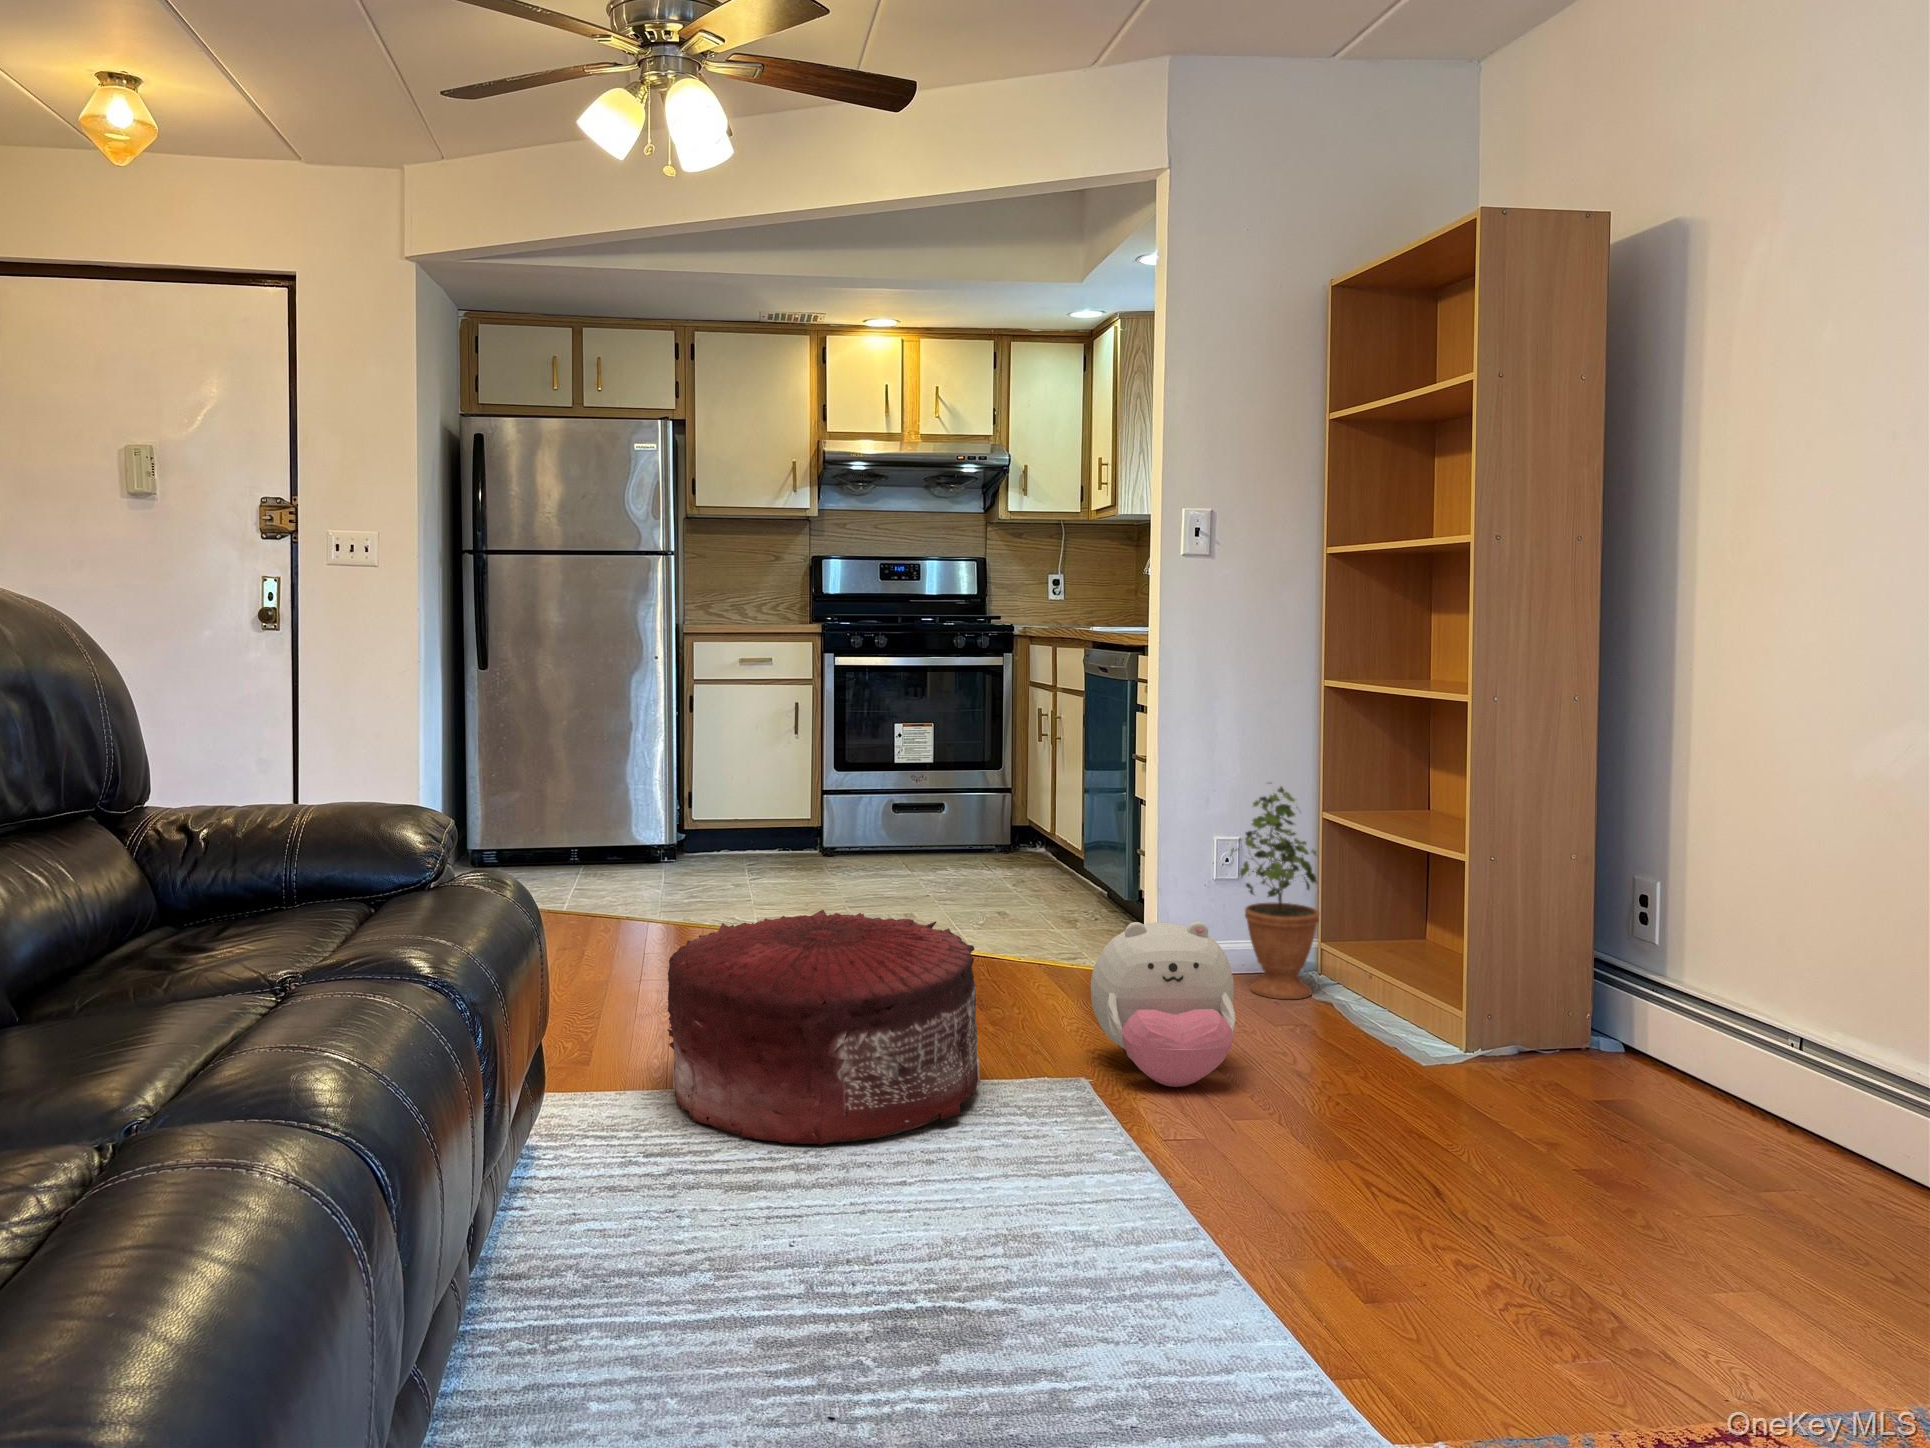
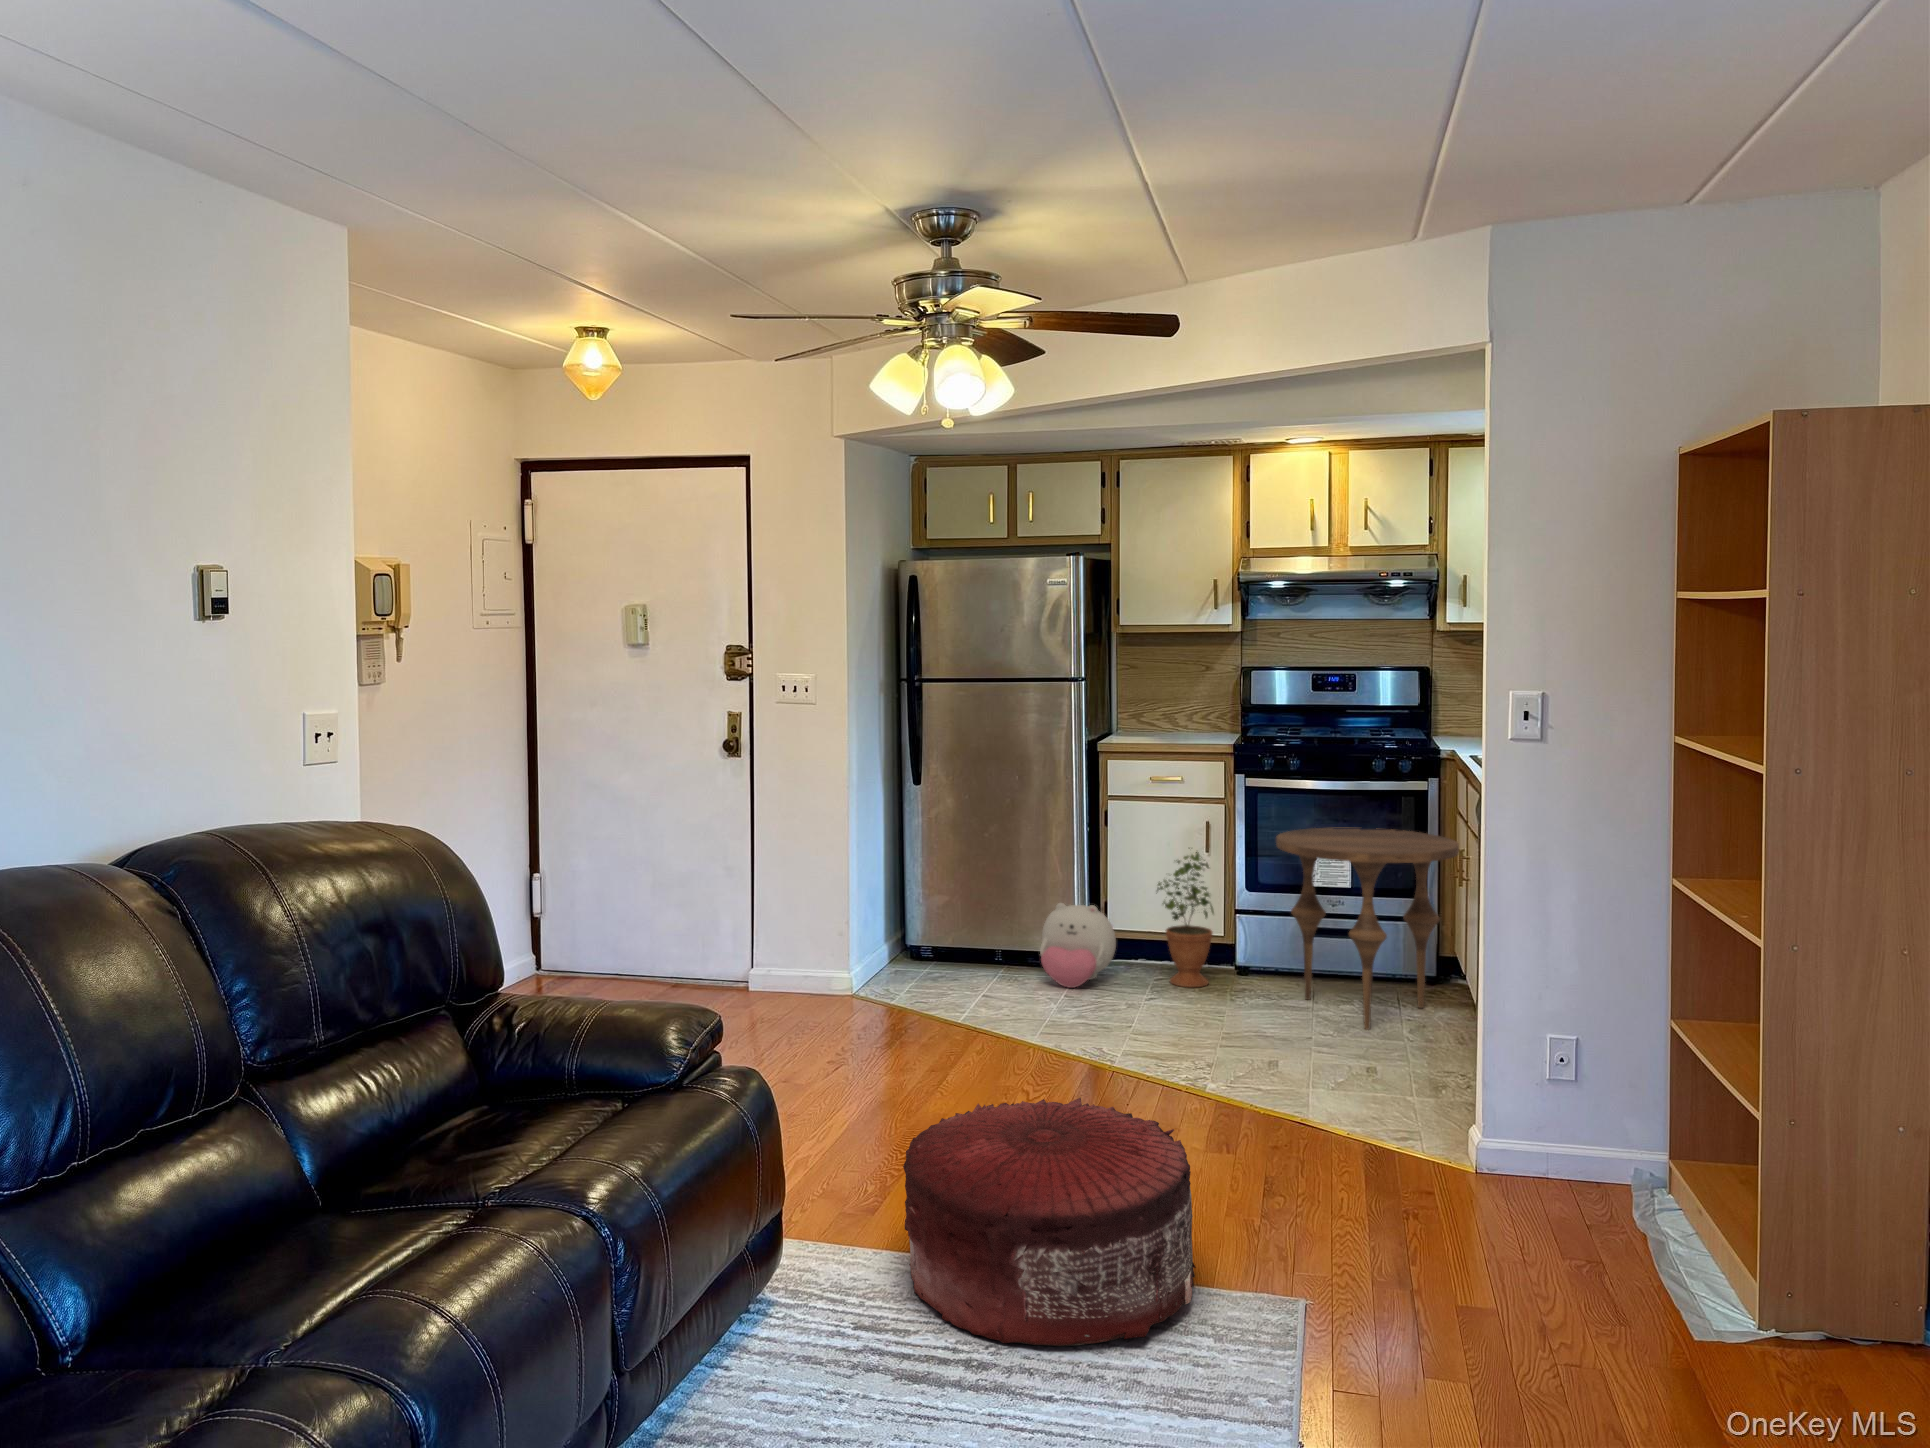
side table: none [874,701,1040,883] -> present [1276,828,1459,1030]
potted plant: present [1230,782,1319,999] -> present [1157,852,1214,987]
plush toy: present [1091,922,1236,1087] -> present [1040,903,1116,988]

